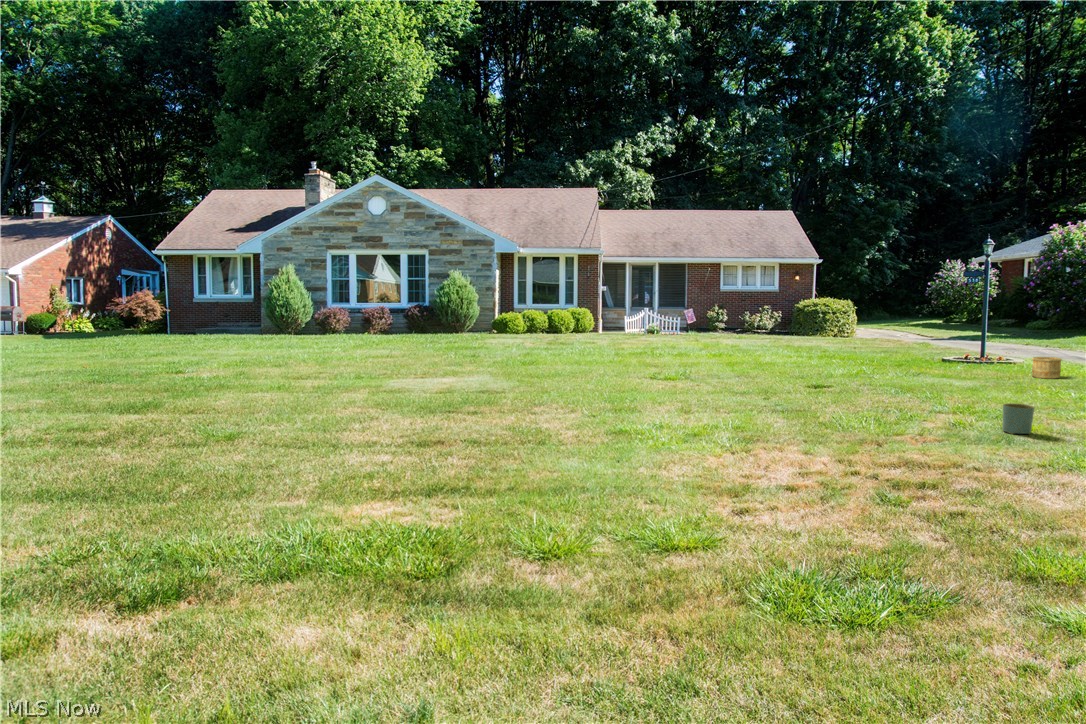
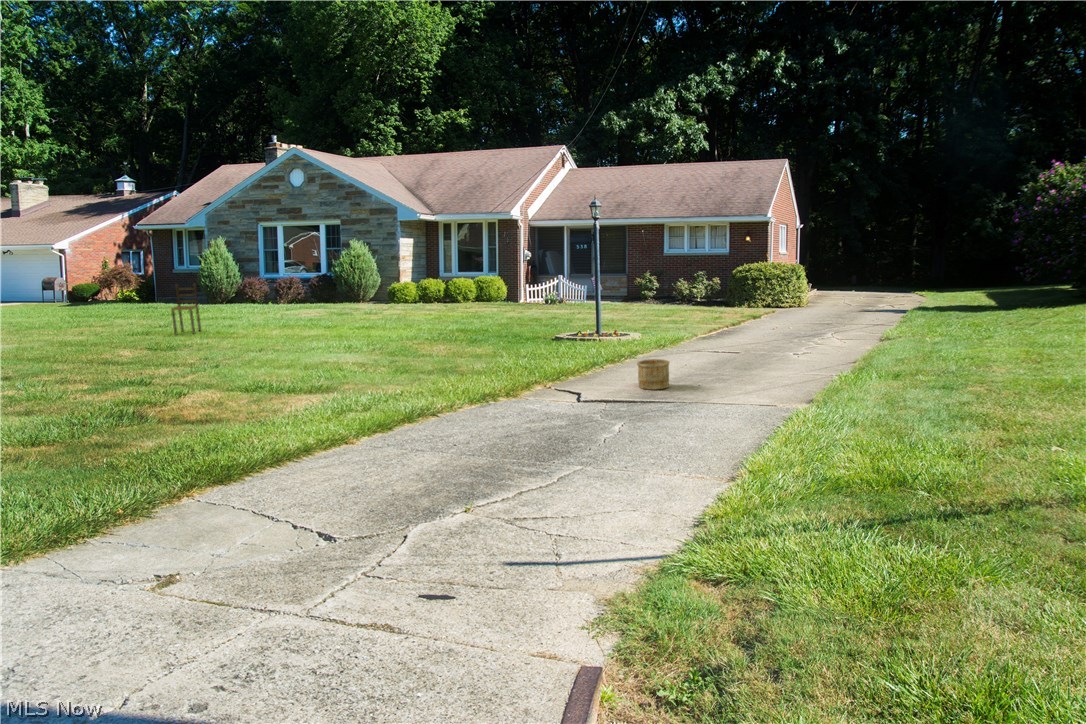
chair: none [445,305,470,355] -> present [171,284,201,334]
planter: present [1002,403,1034,434] -> none [126,454,170,501]

